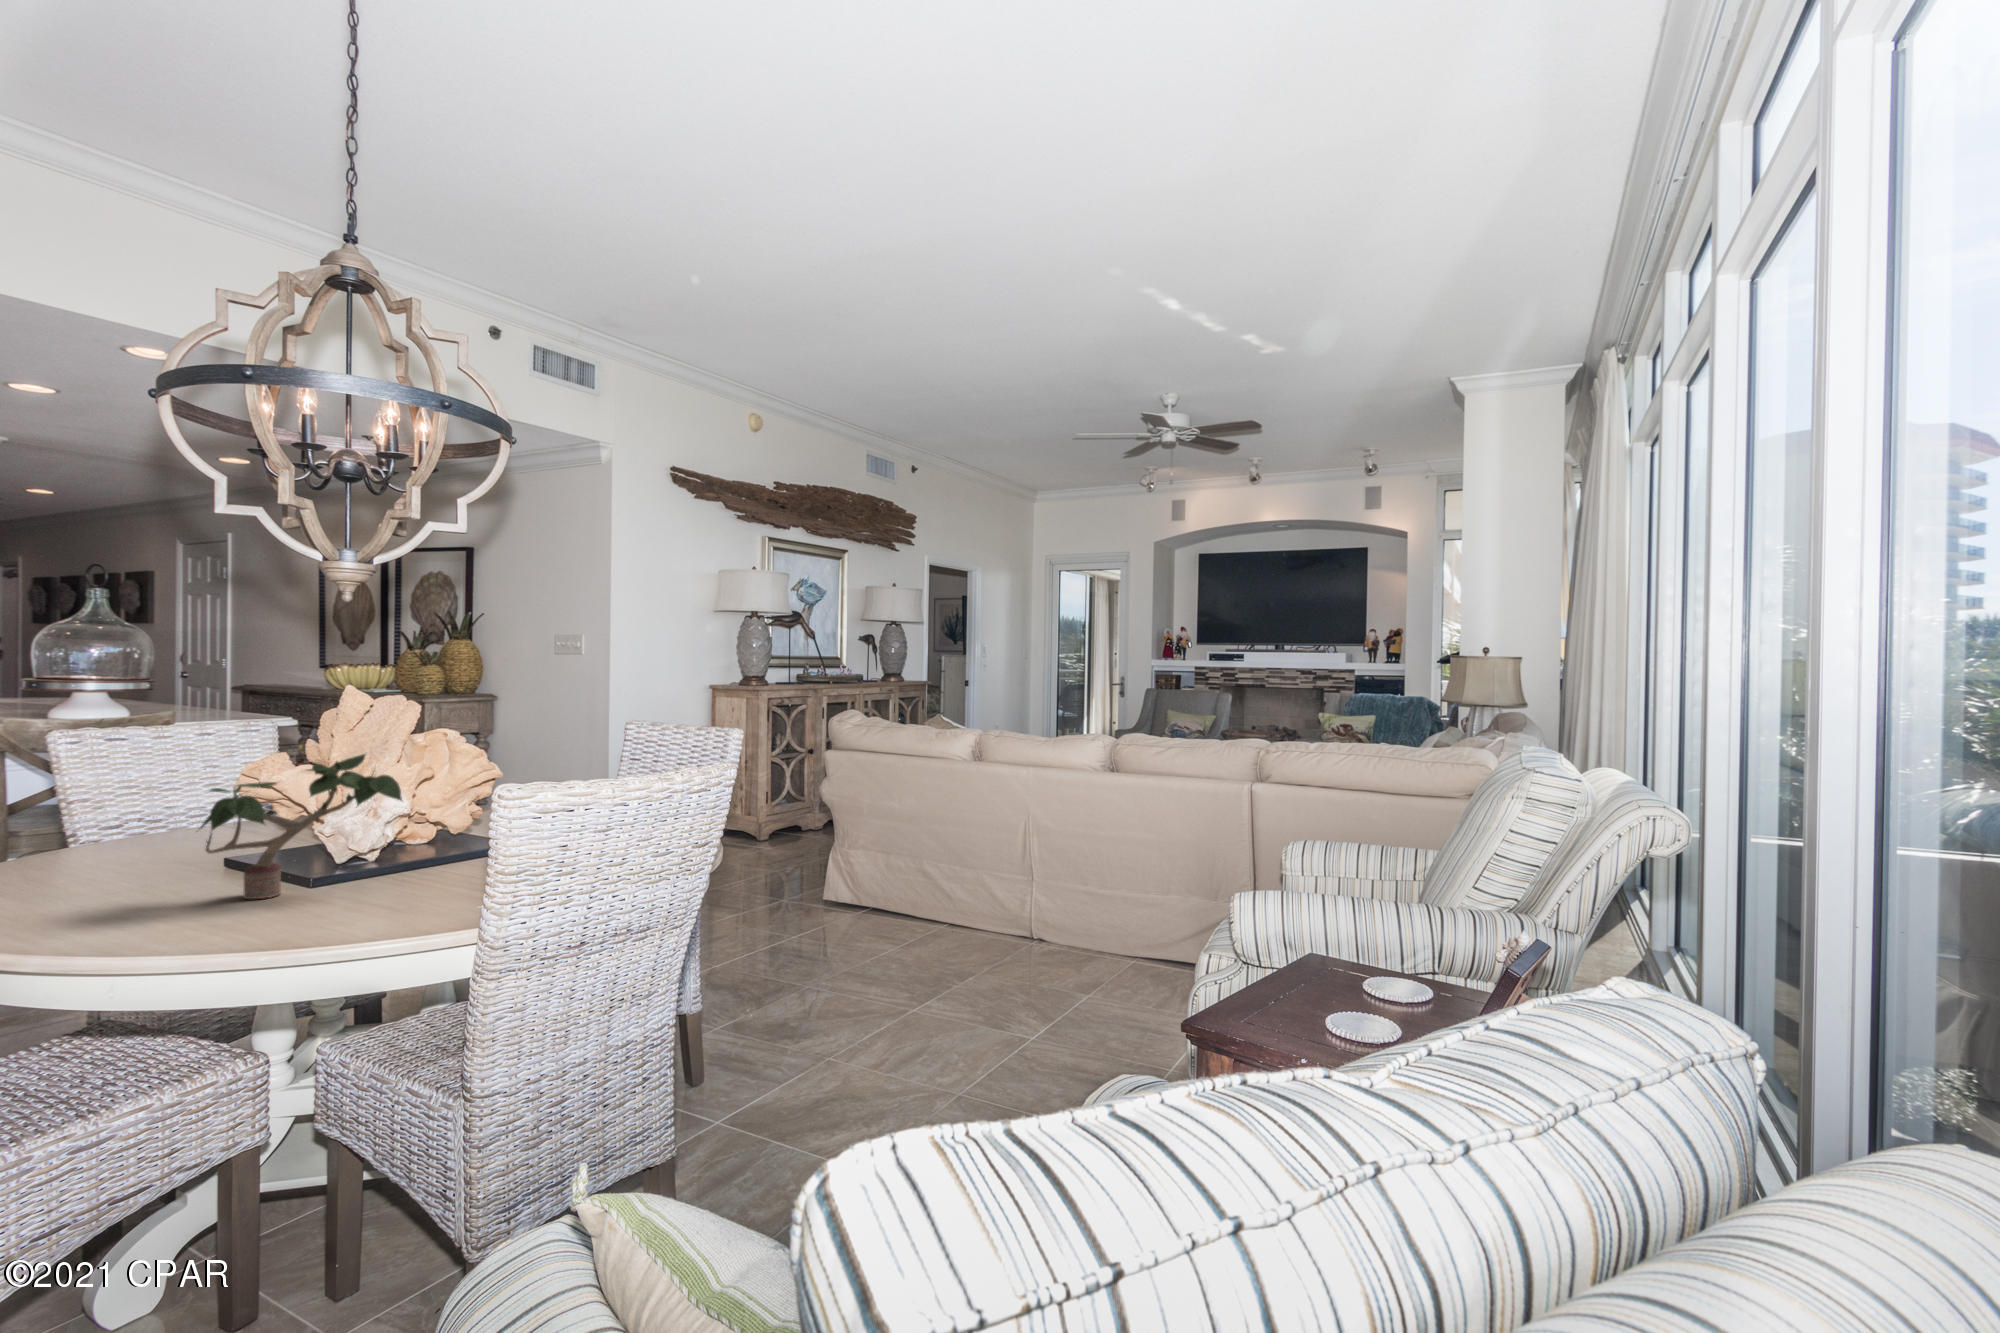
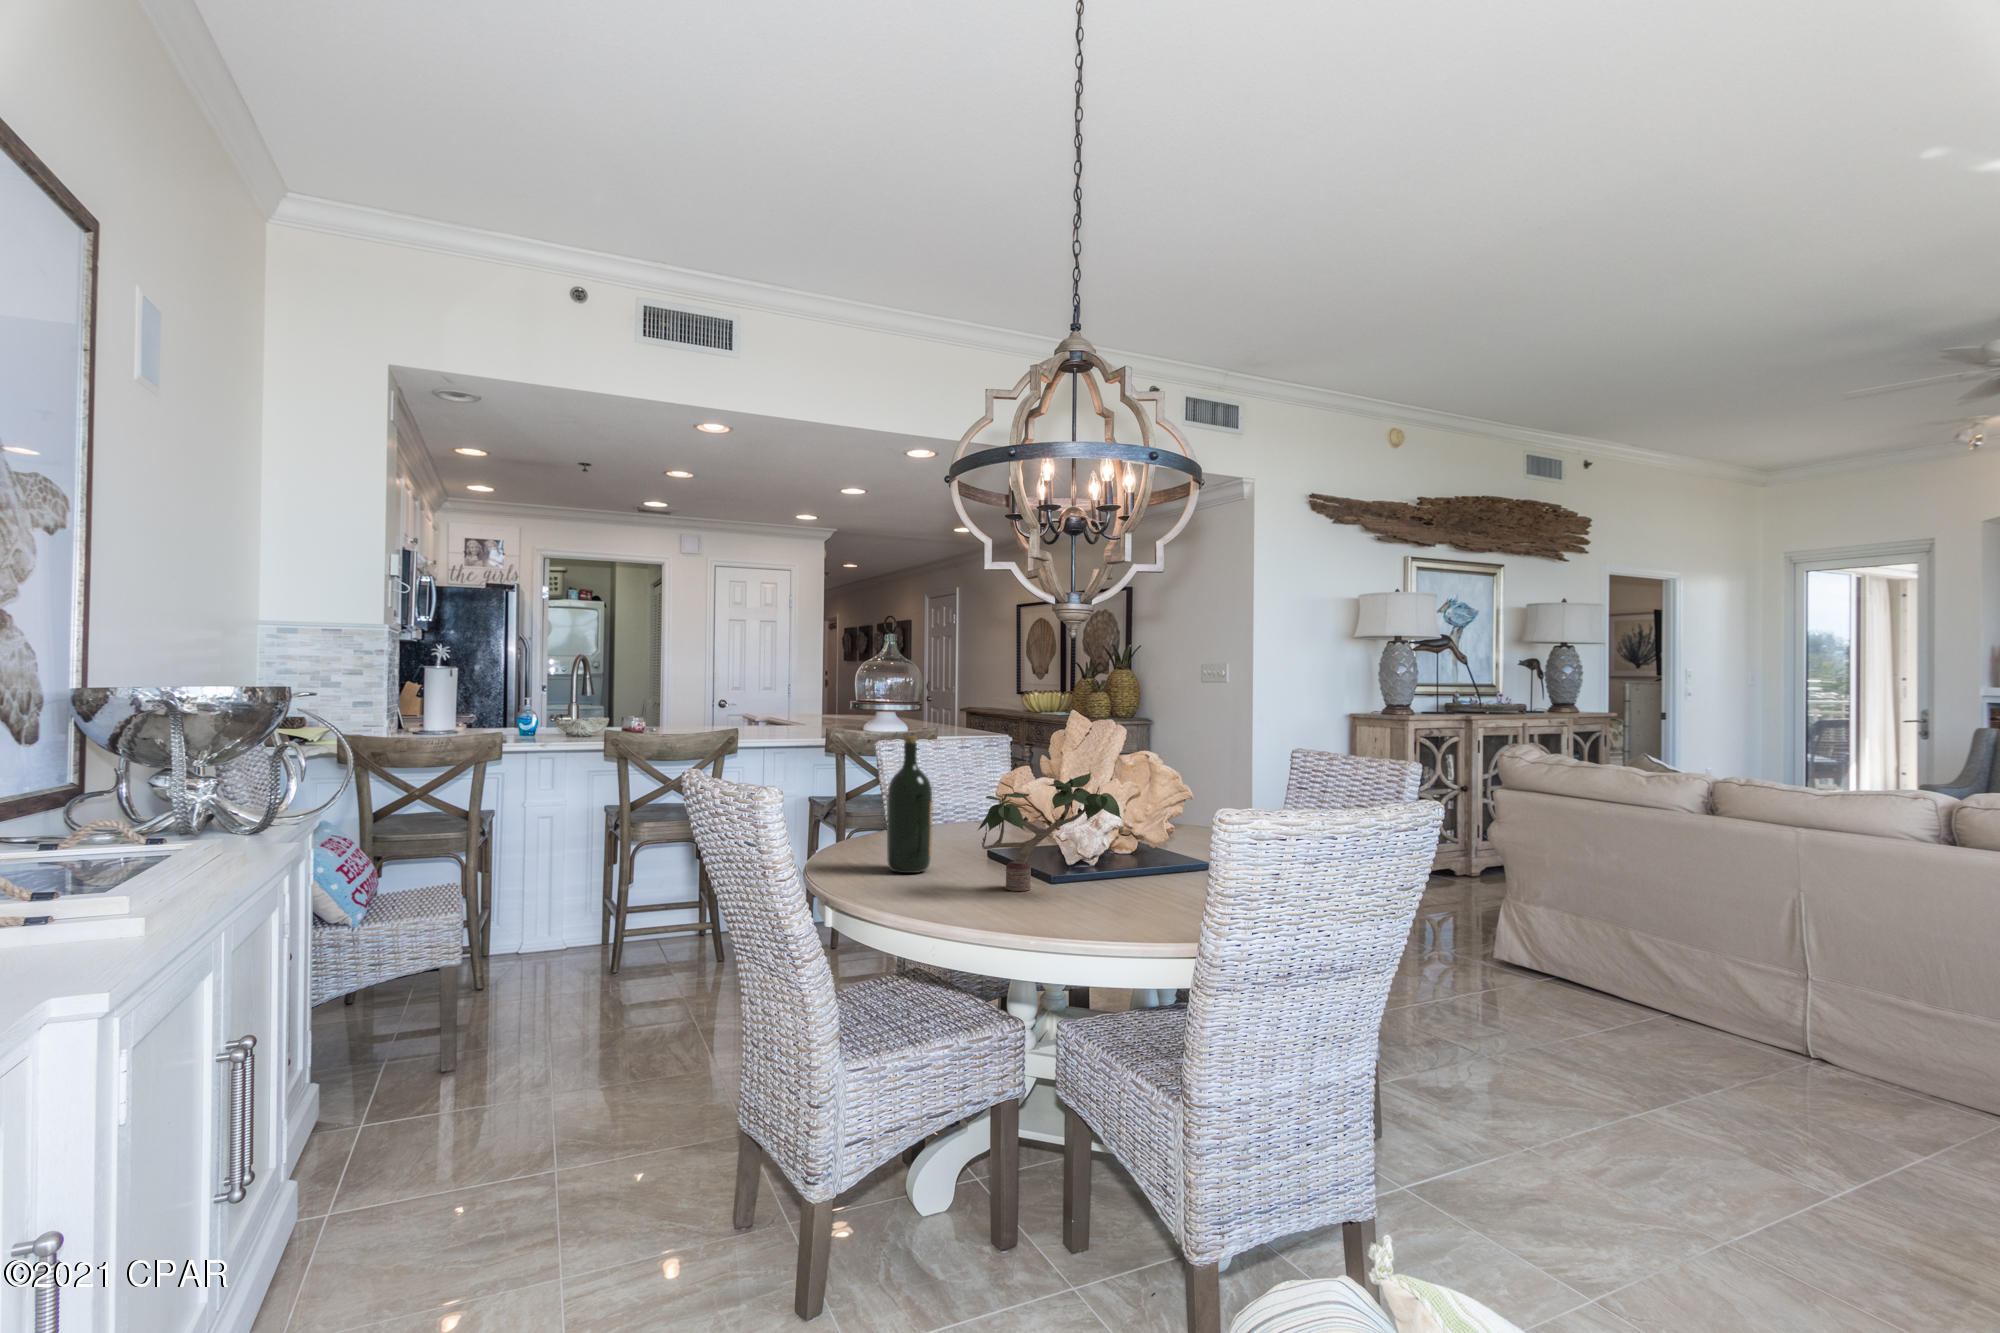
wine bottle: none [51,719,132,897] -> present [887,736,933,873]

